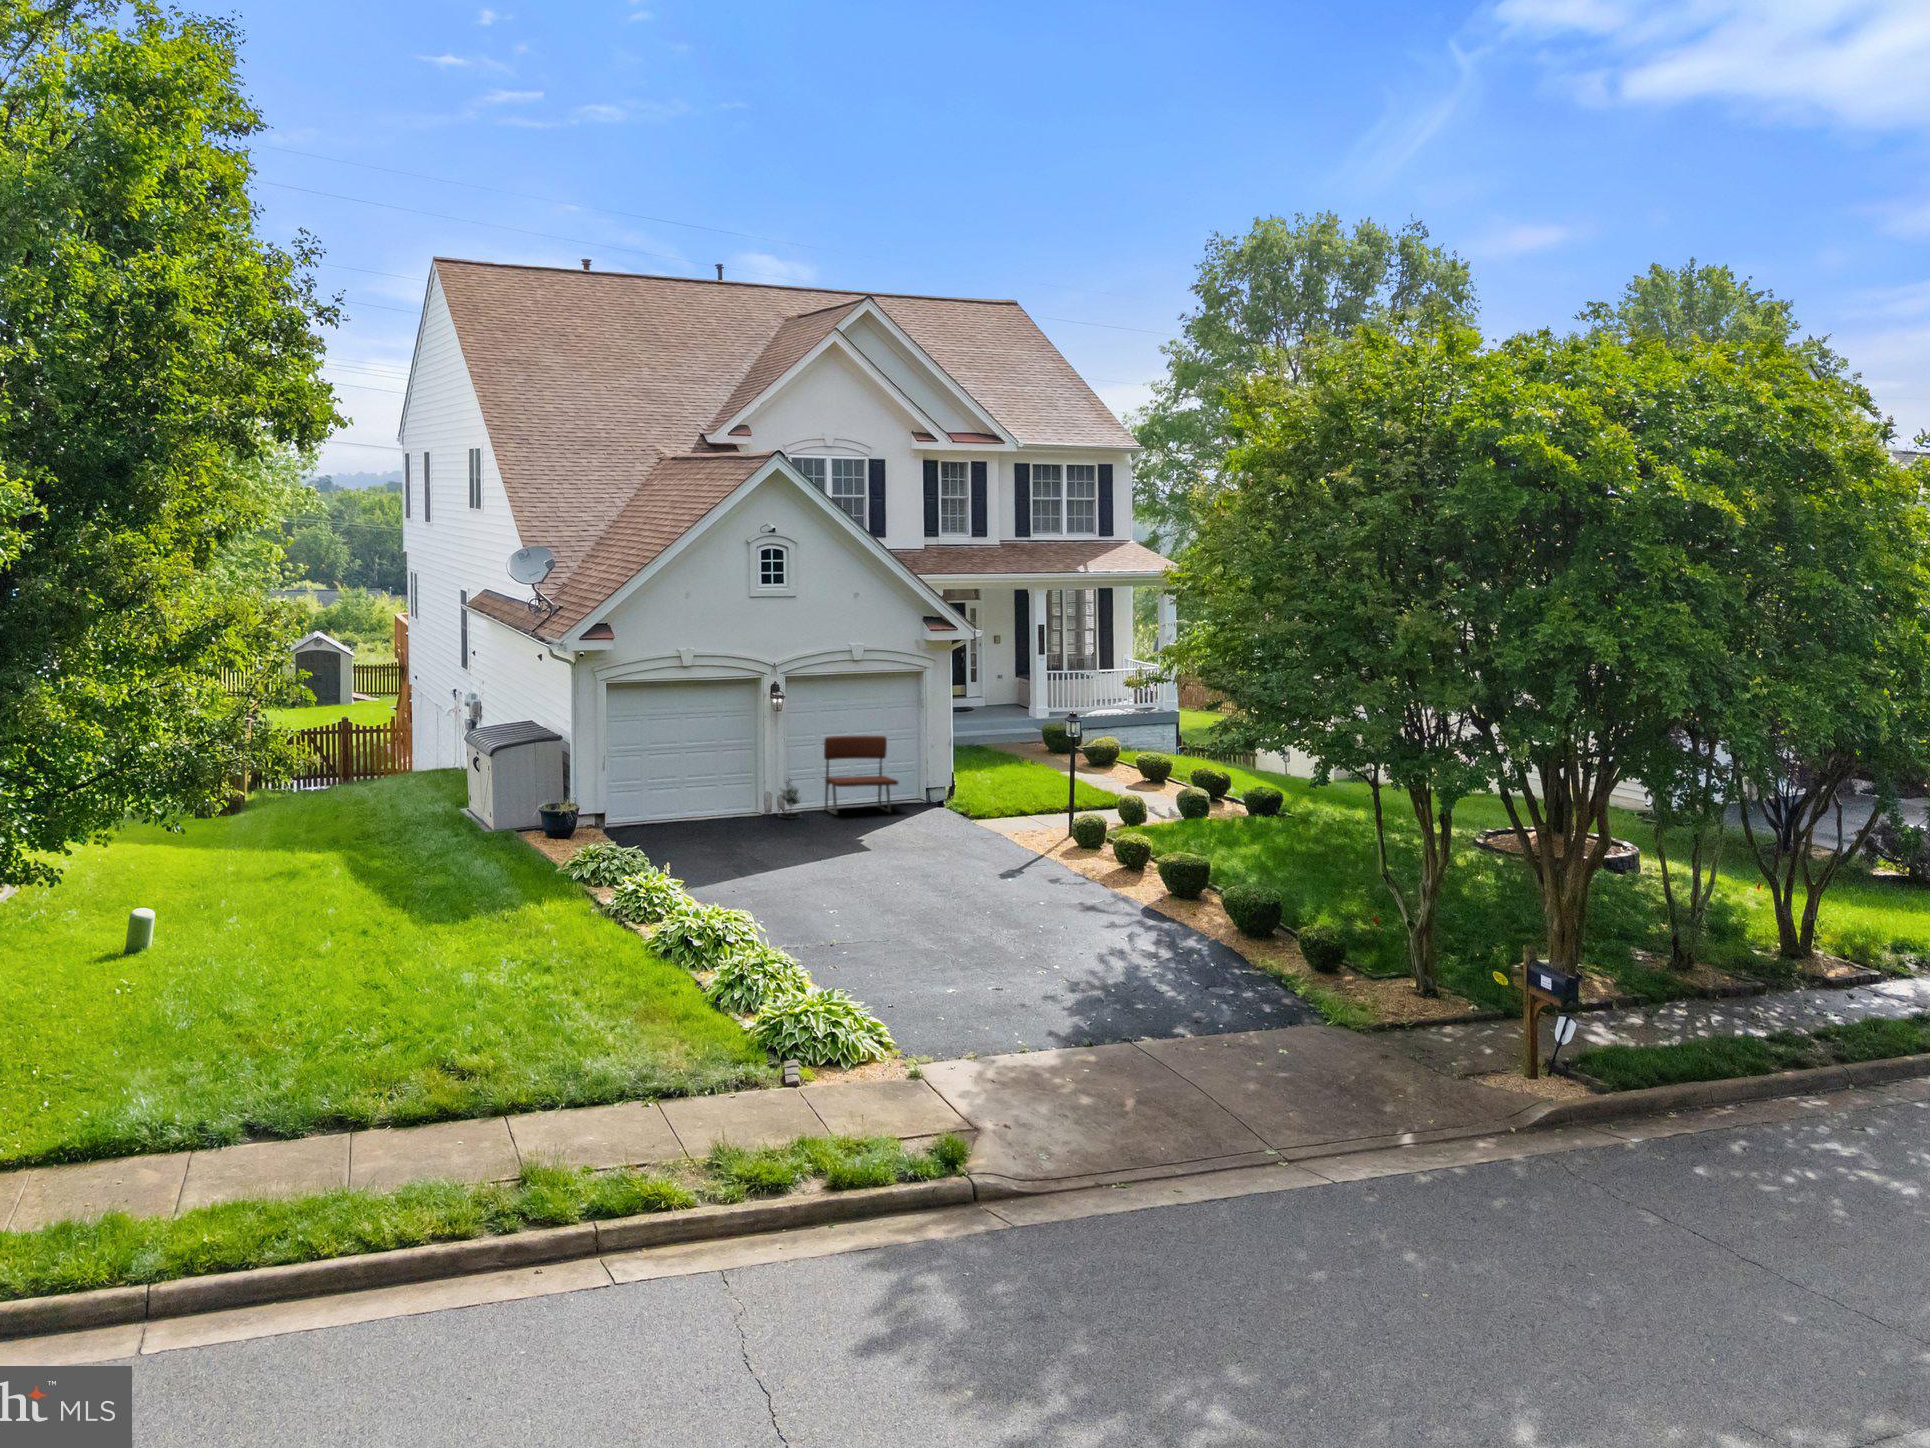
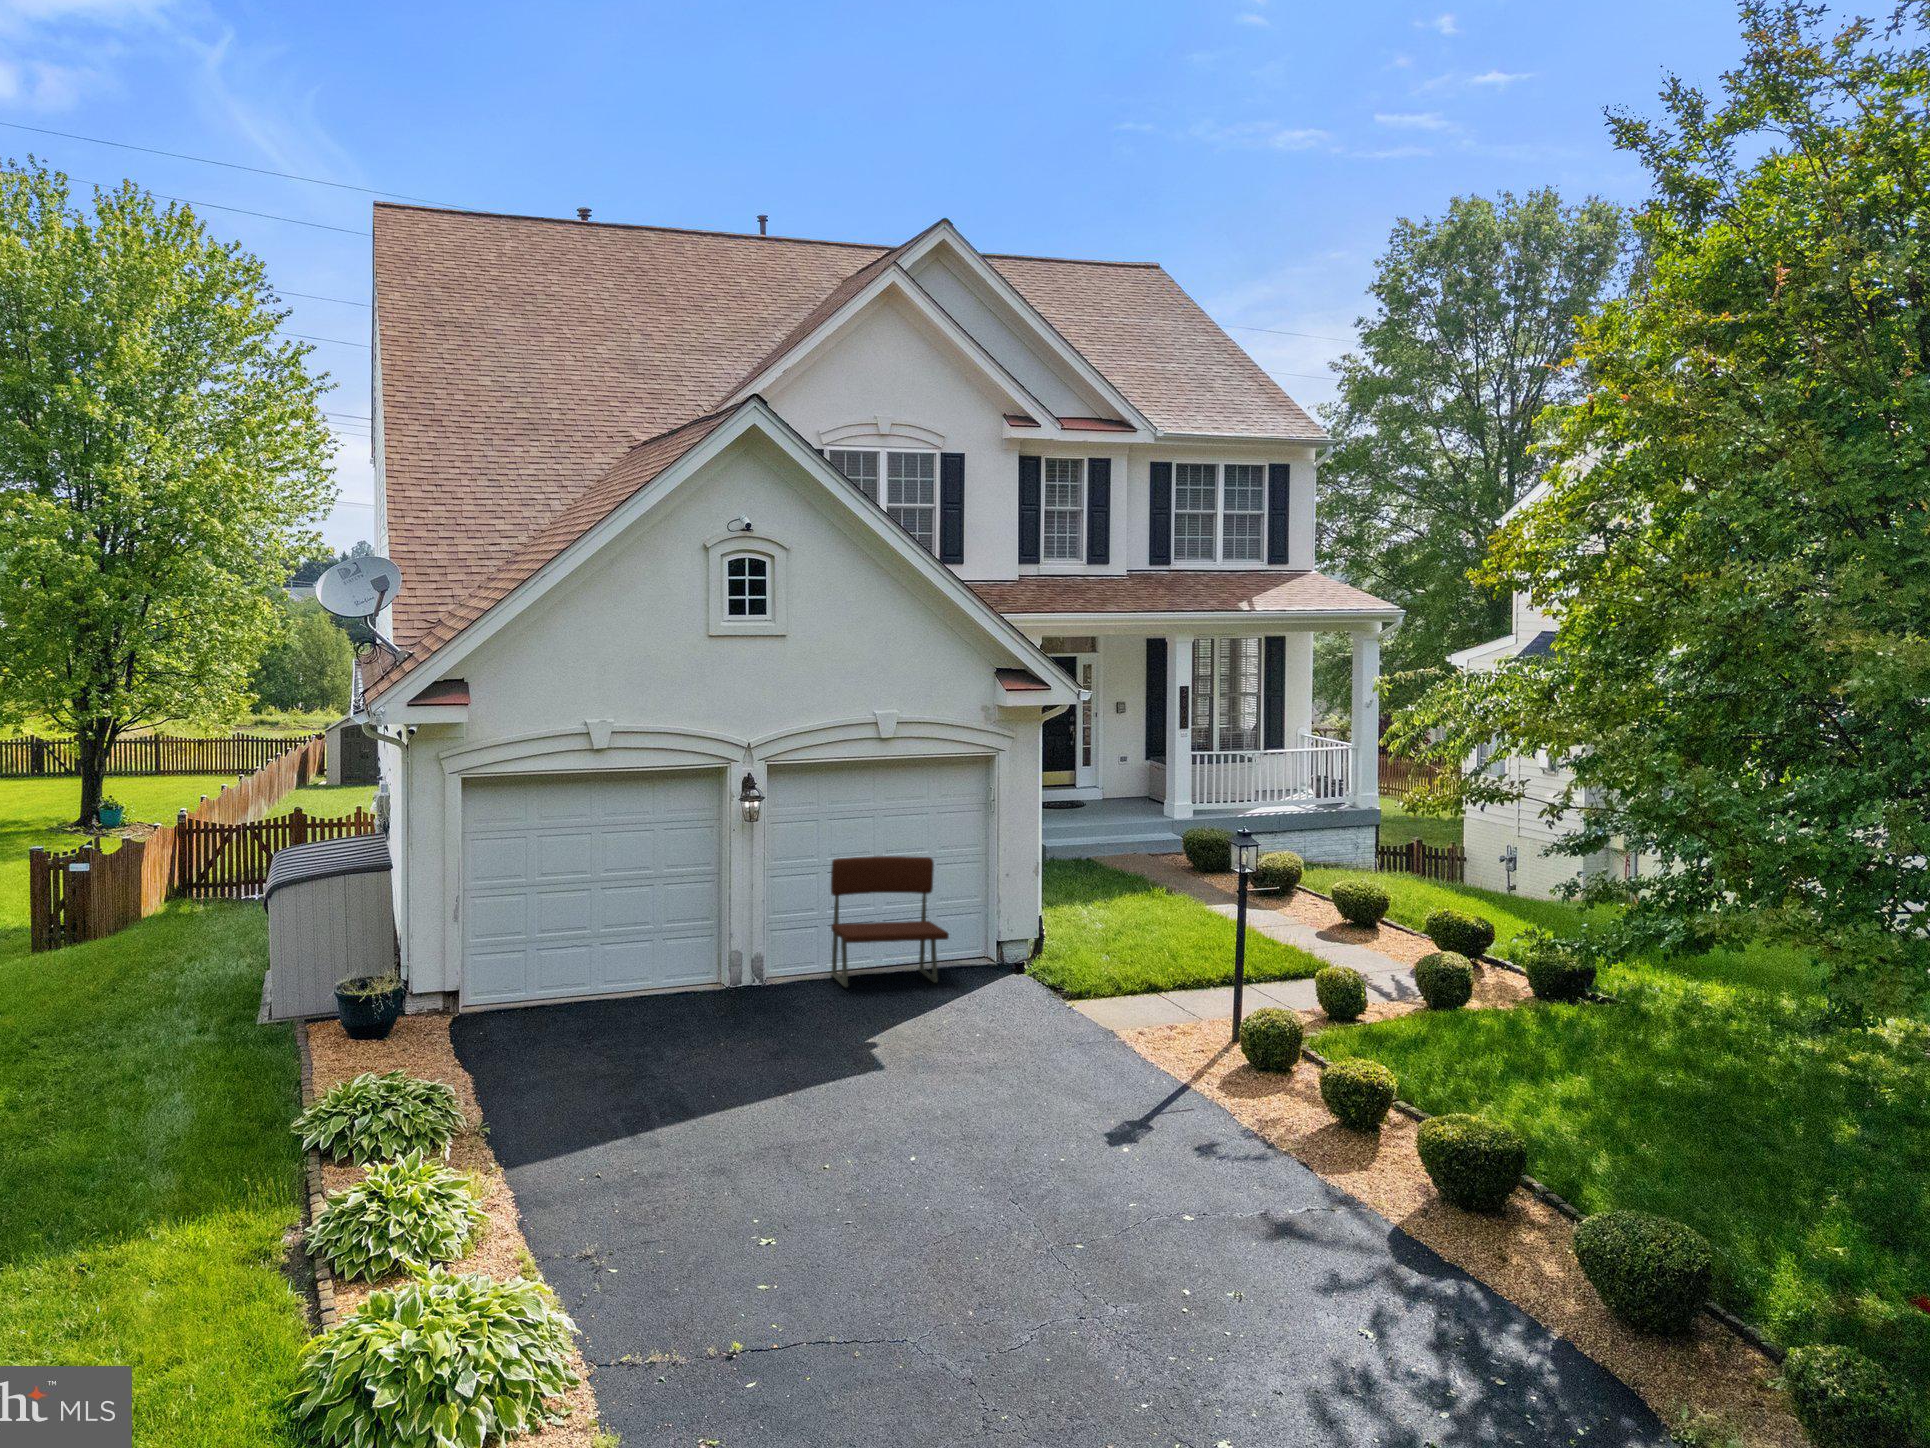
potted tree: present [779,778,801,818] -> none [752,923,791,993]

